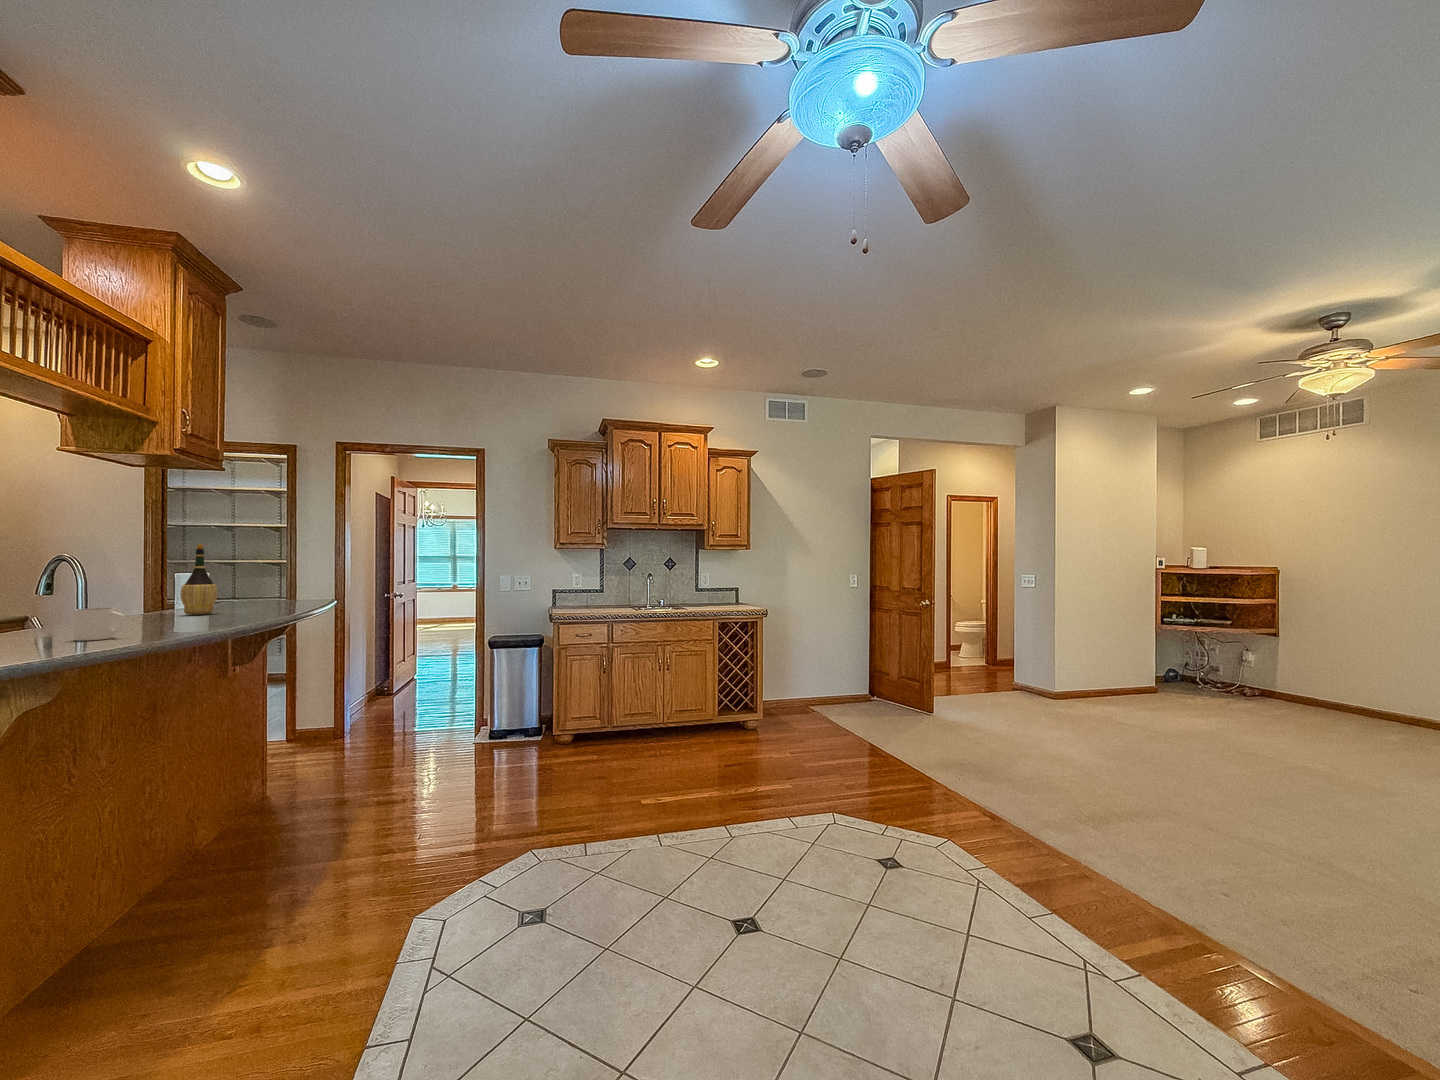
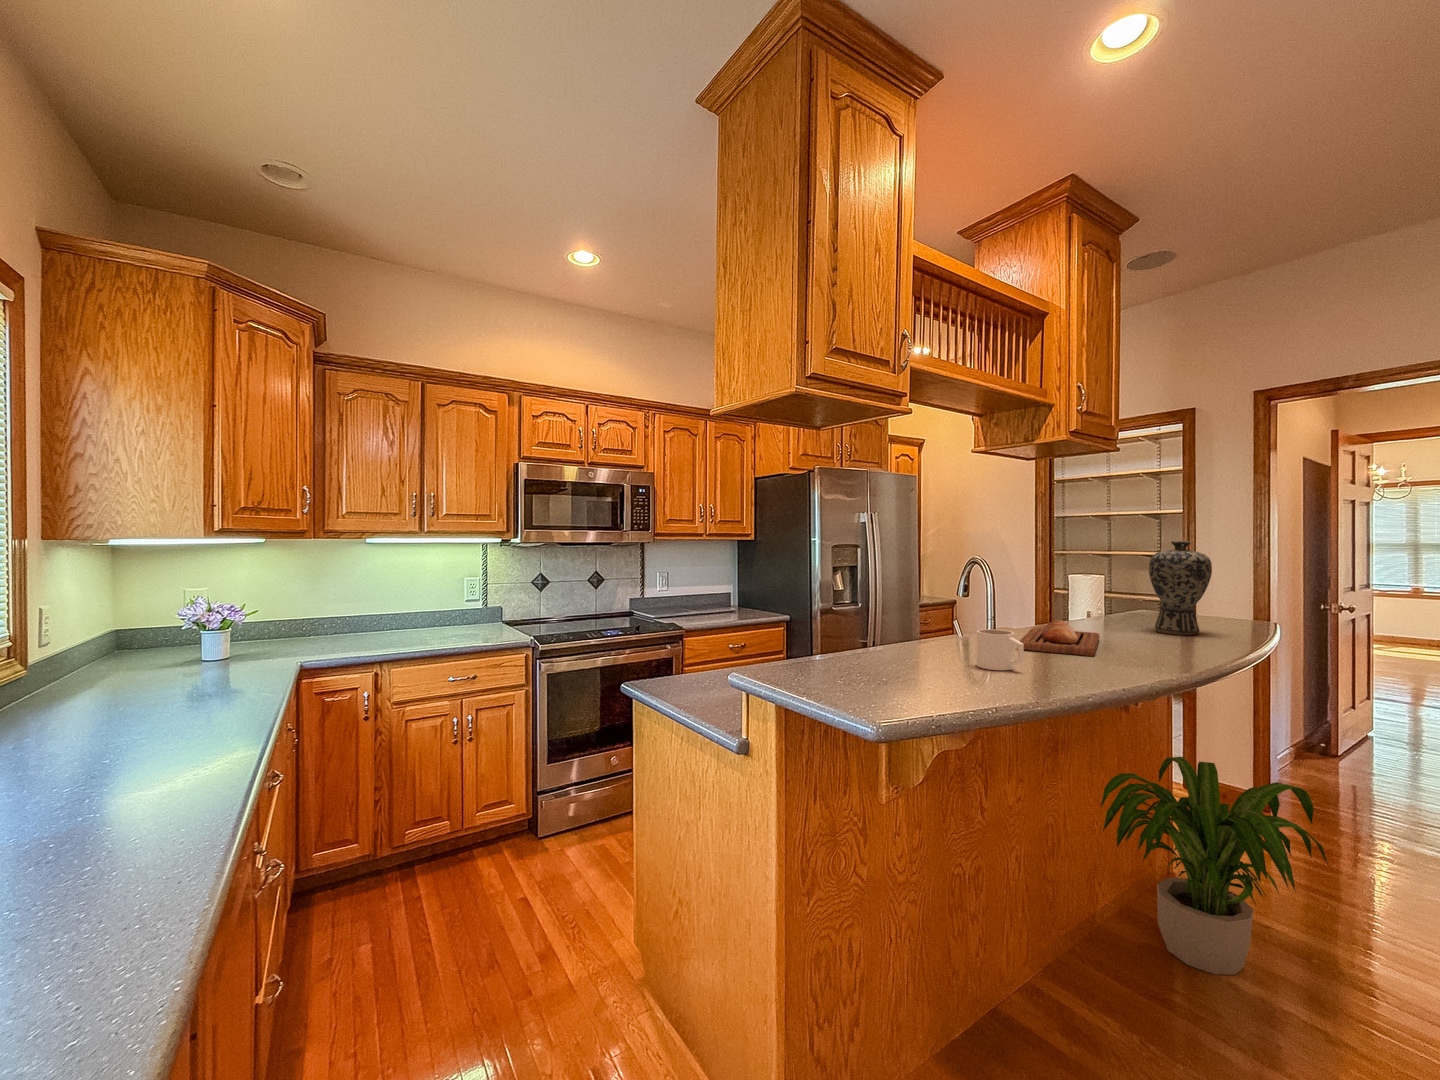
vase: none [245,541,292,609] -> present [1149,541,1212,635]
wine bottle: present [180,544,217,615] -> none [1077,547,1117,634]
bread loaf: none [118,604,200,628] -> present [1020,620,1099,656]
potted plant: none [202,700,361,848] -> present [1101,757,1328,975]

